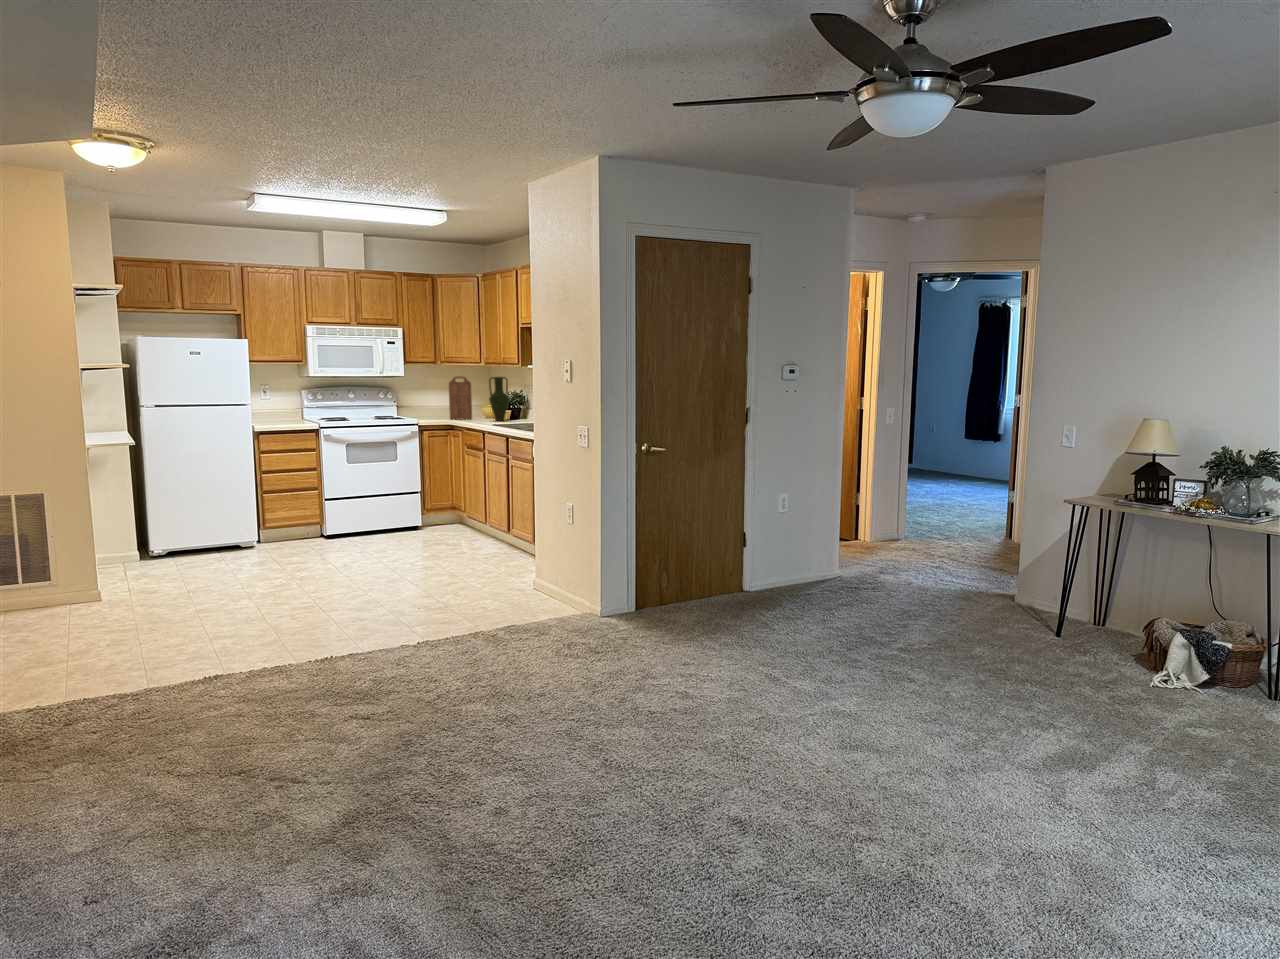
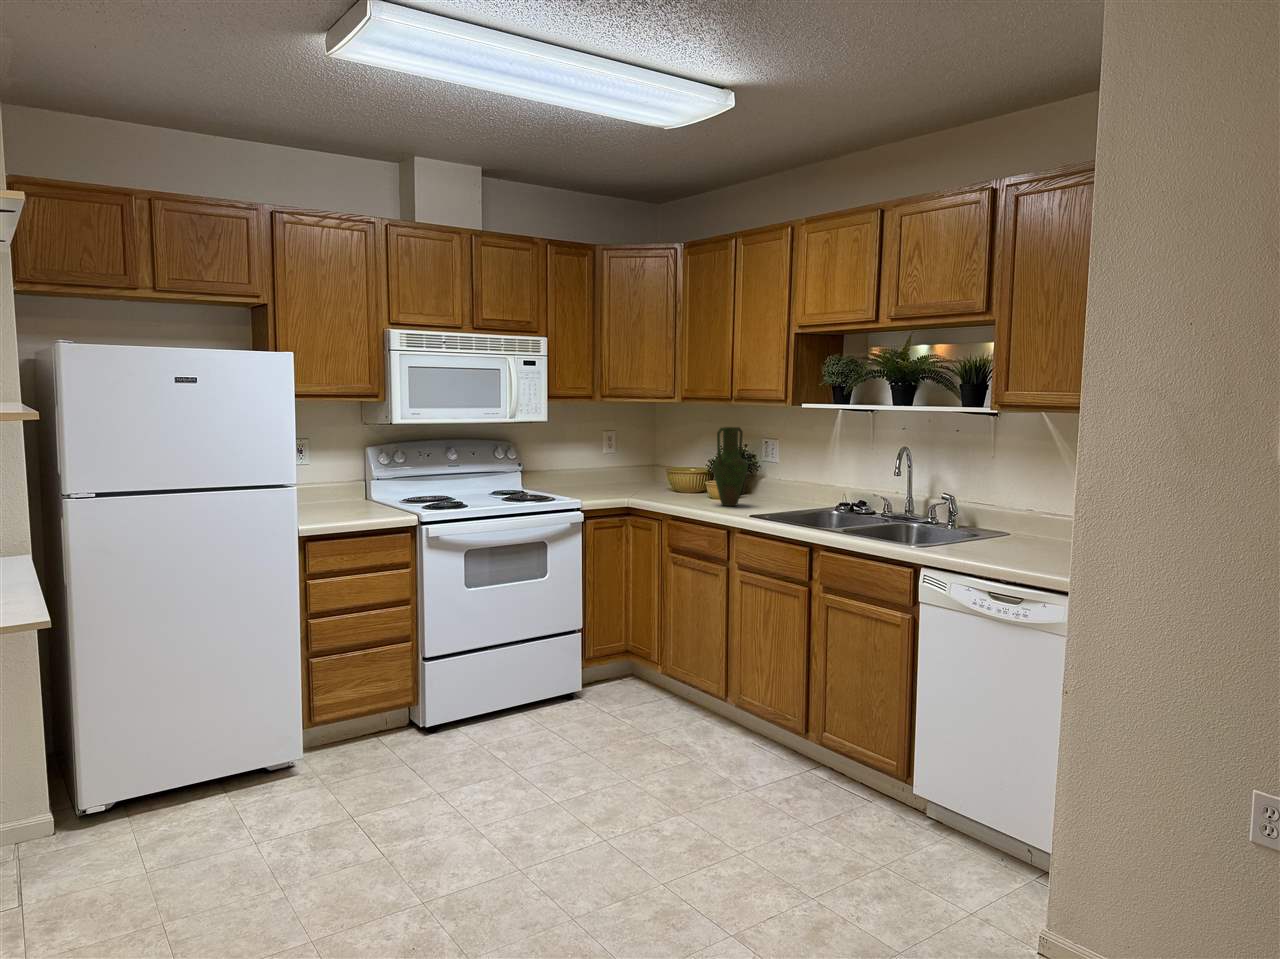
cutting board: present [449,376,472,419] -> none [629,424,673,501]

